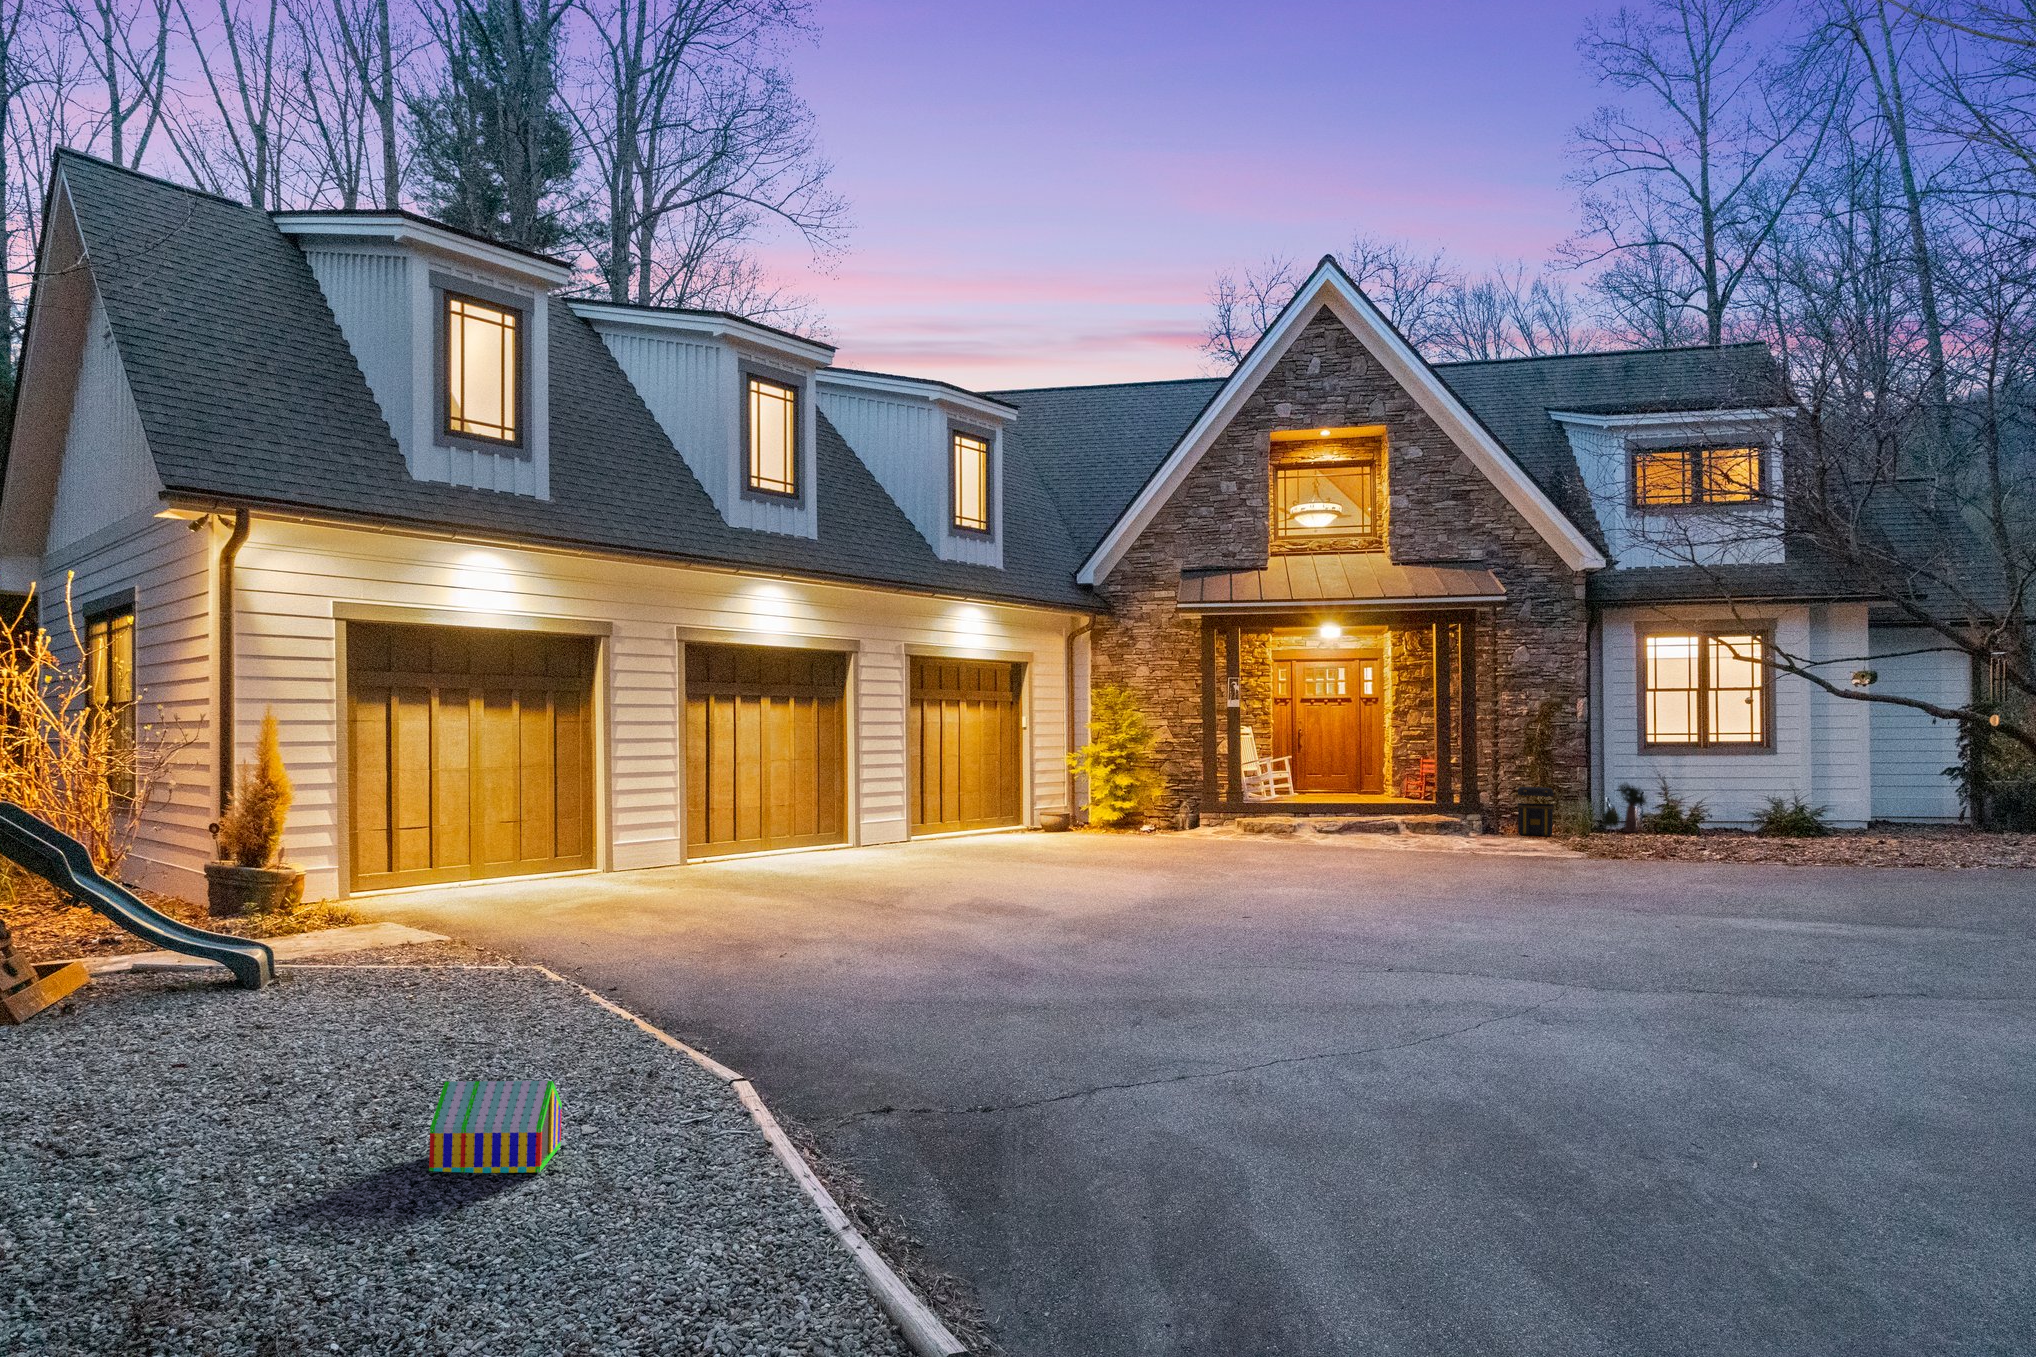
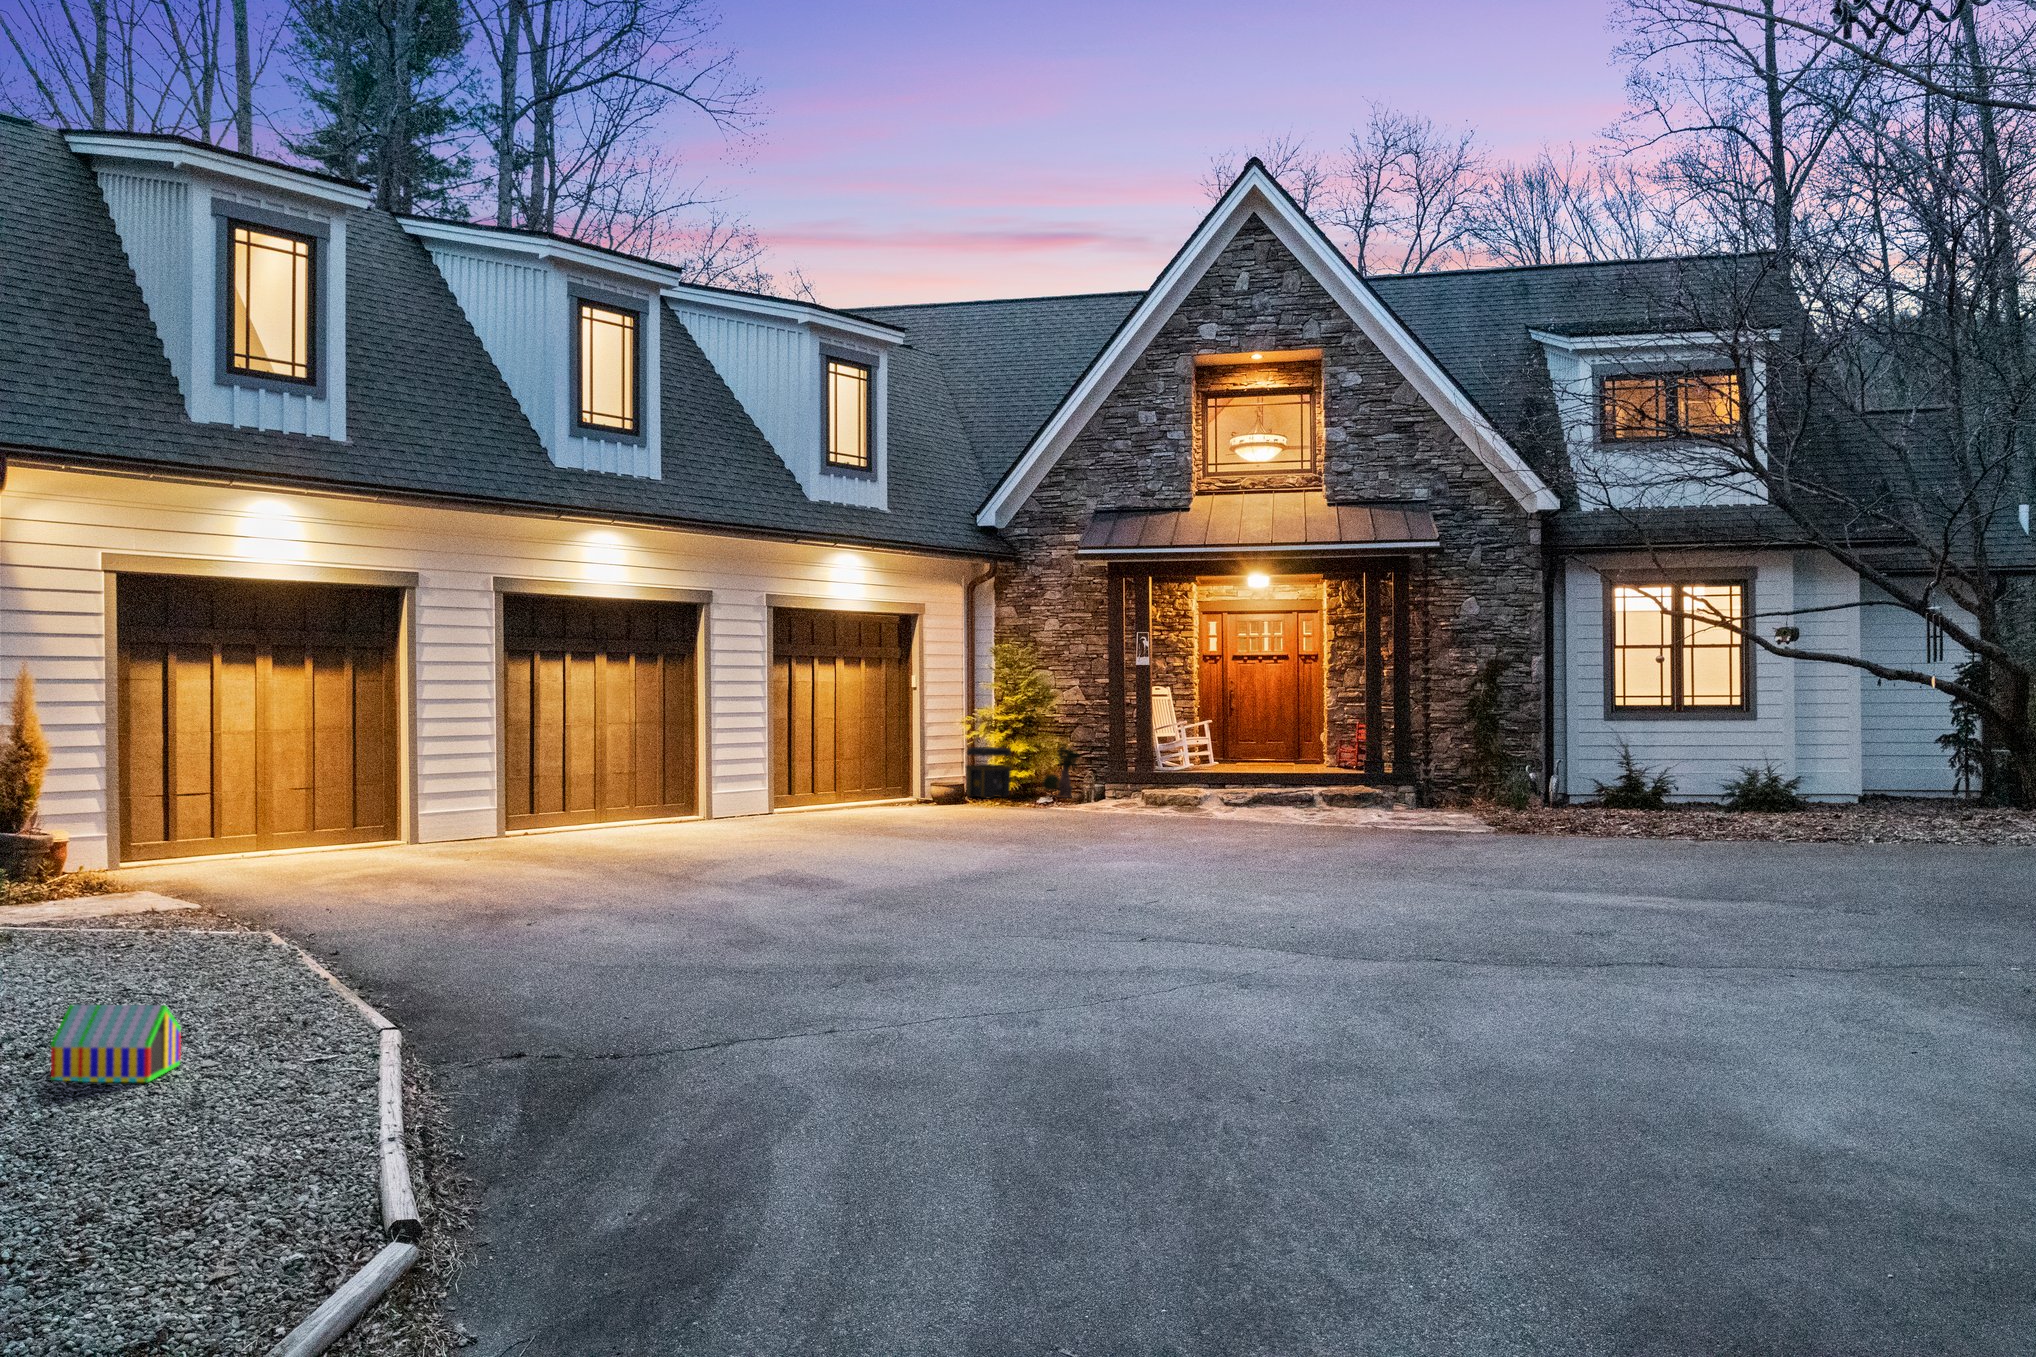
potted plant: present [1601,783,1646,832] -> present [1042,744,1081,798]
toolbox: present [1517,787,1554,836] -> present [966,747,1012,799]

